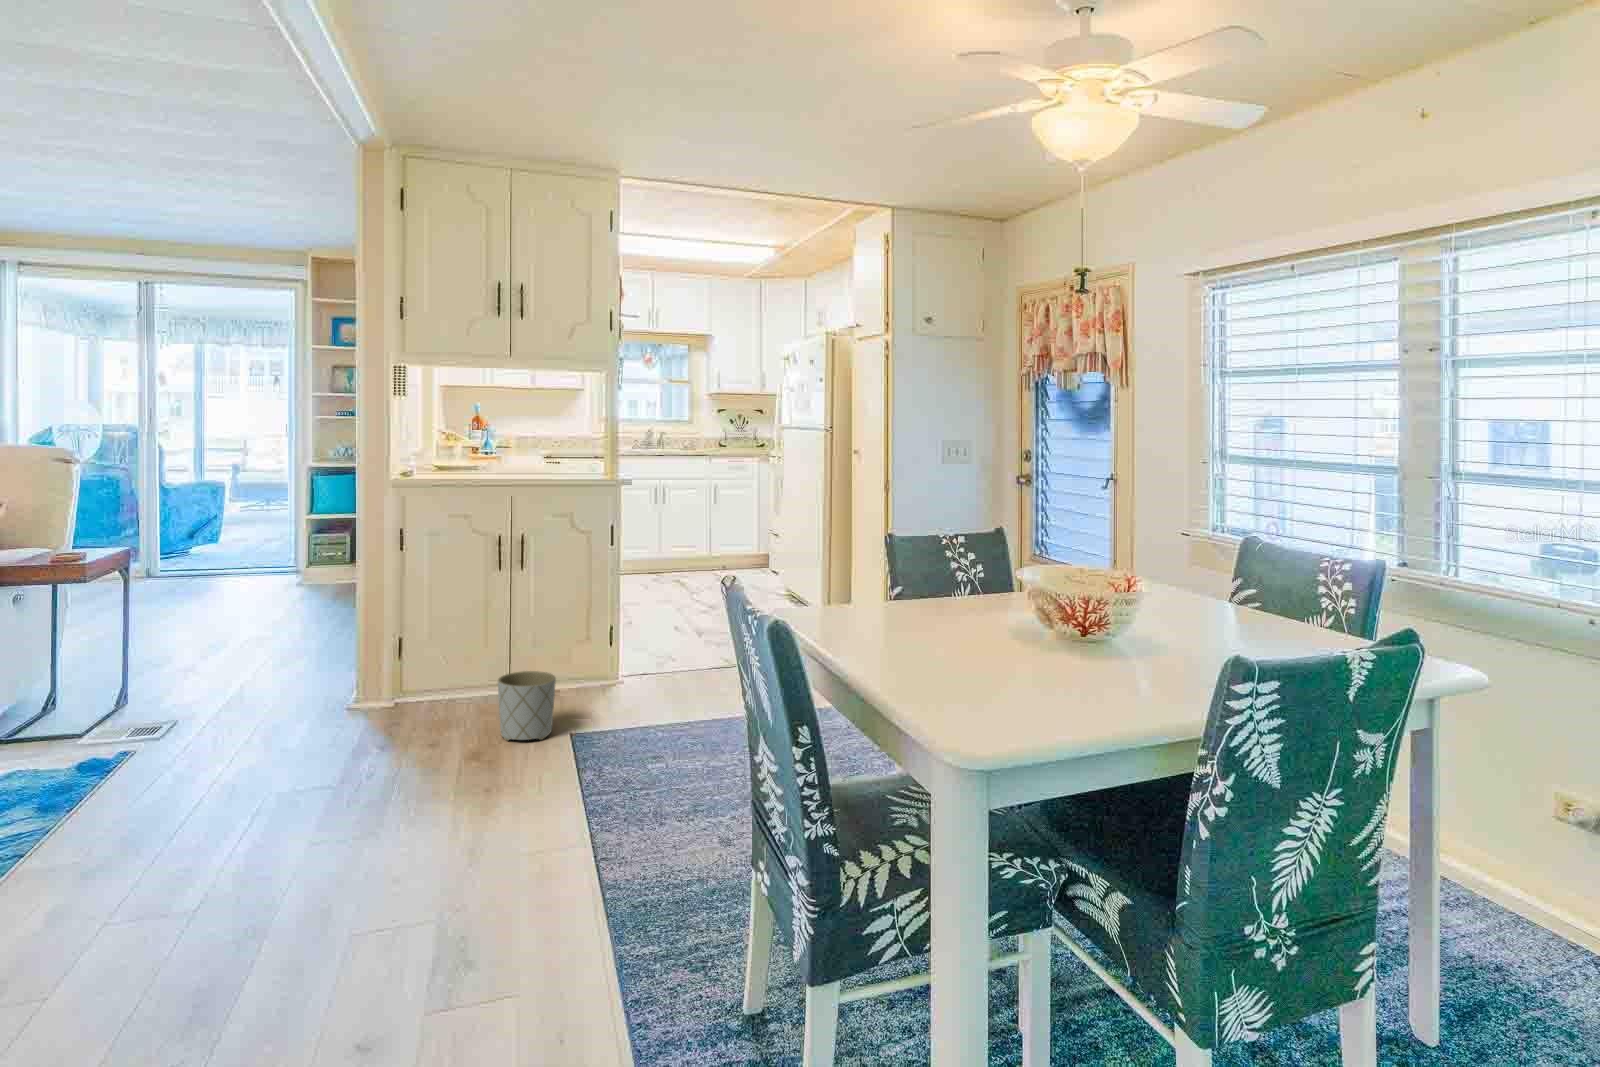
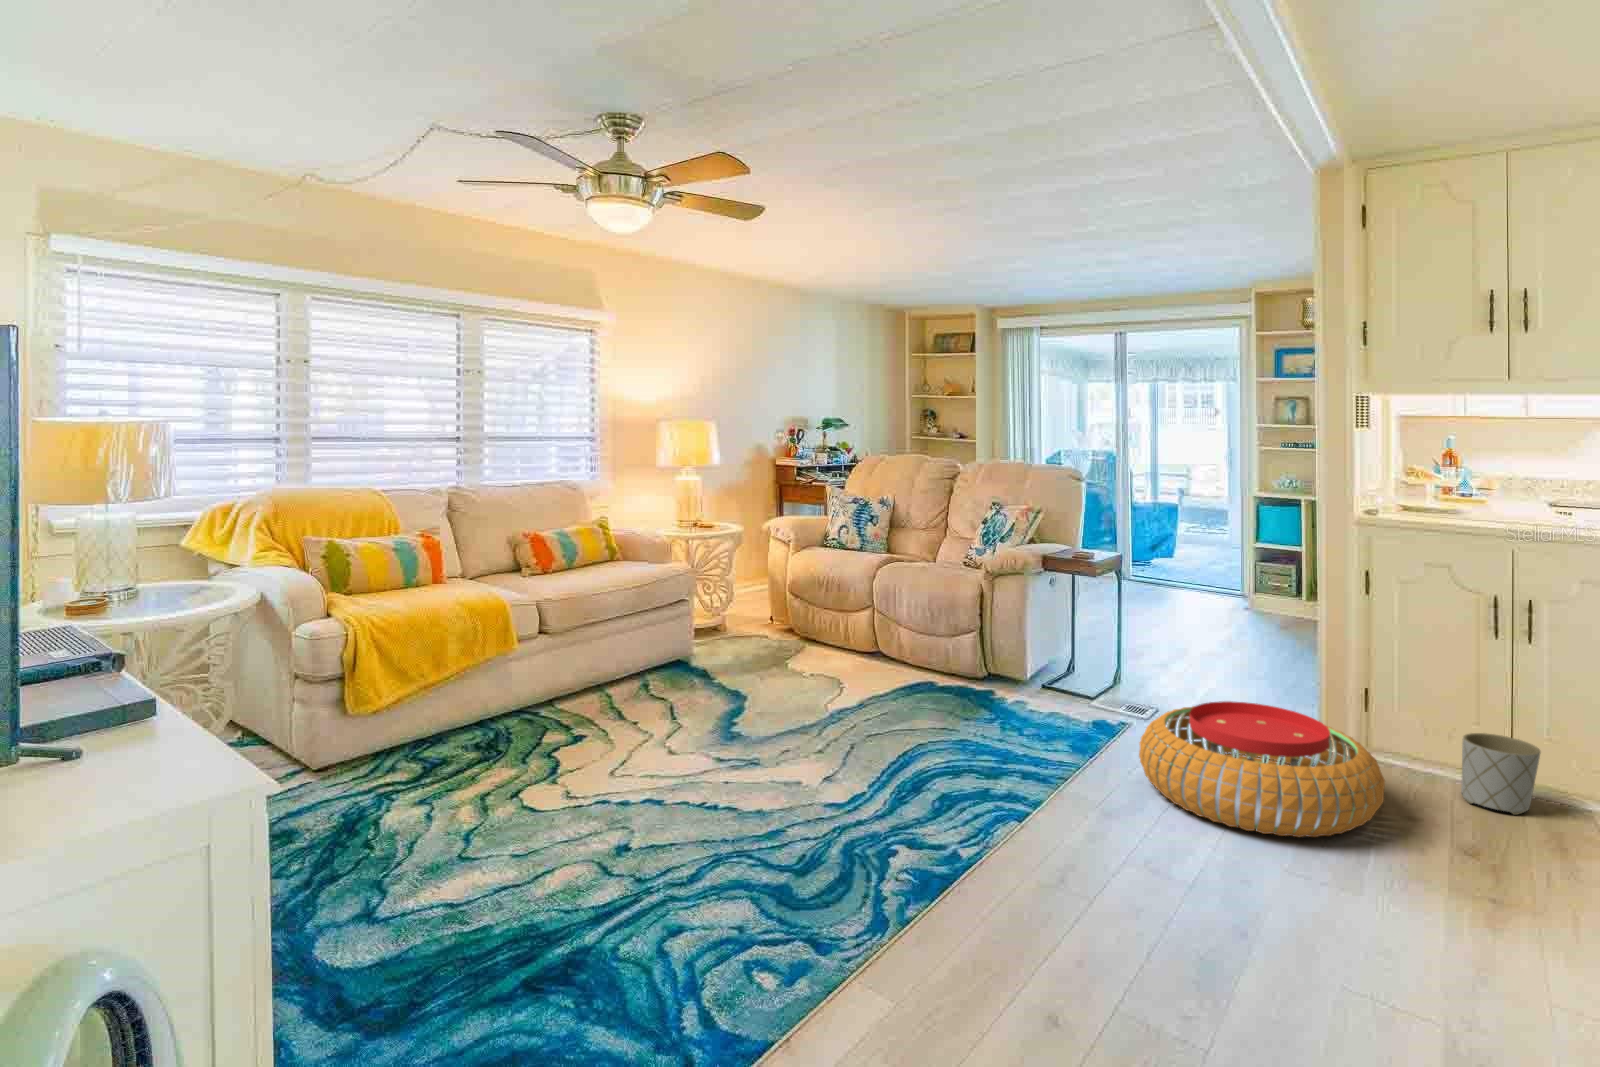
pouf: none [136,691,431,849] -> present [1139,701,1385,837]

